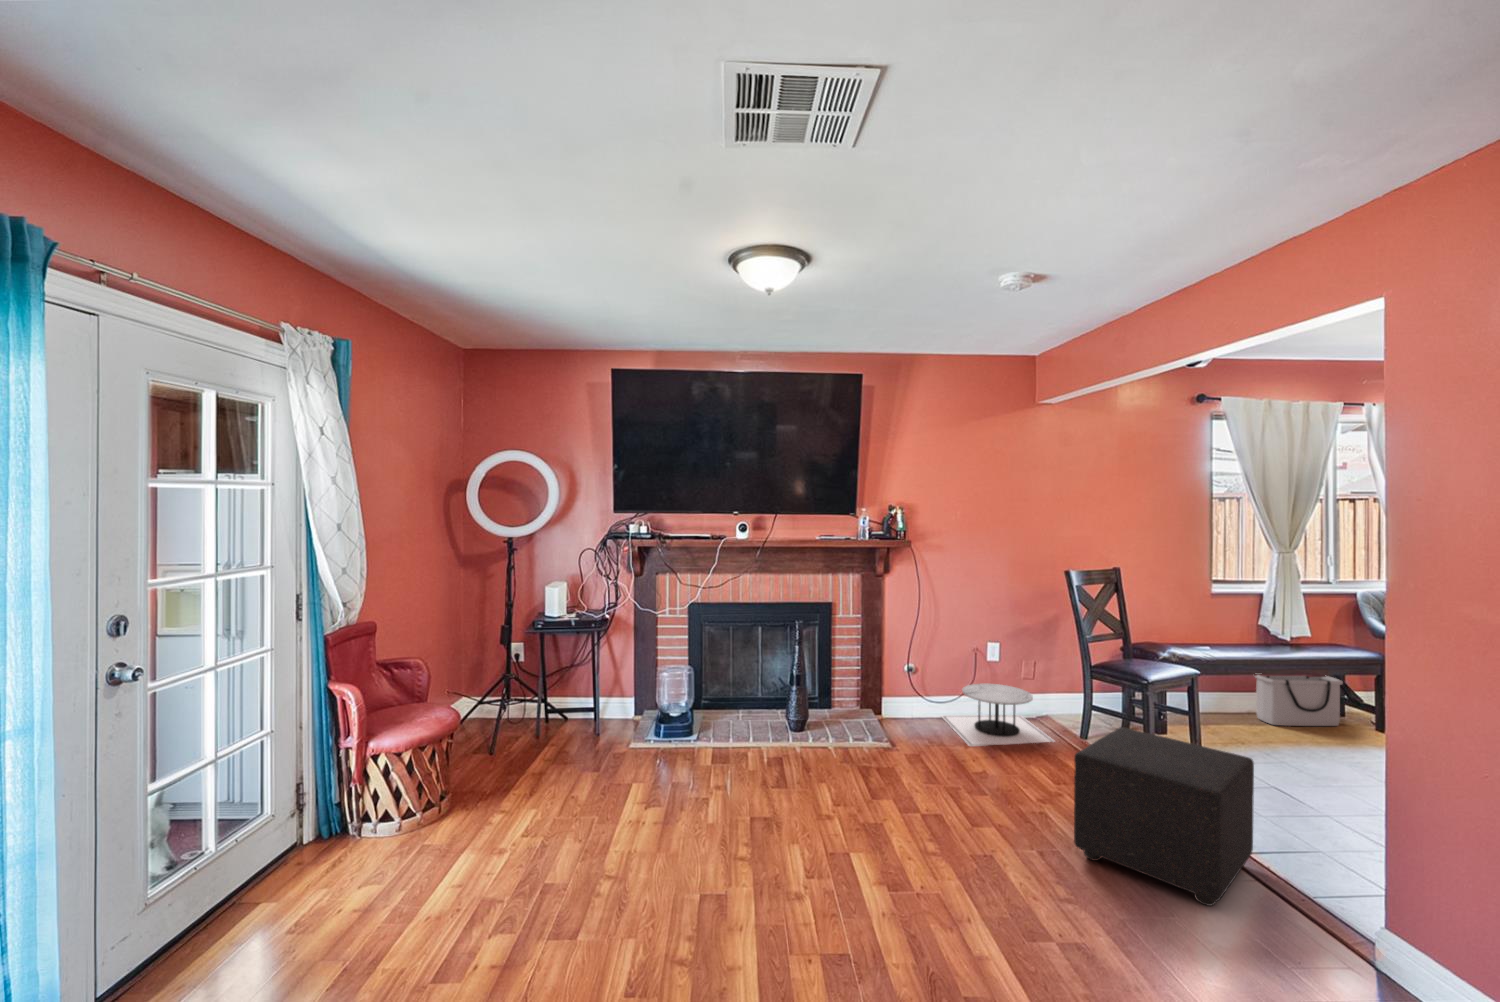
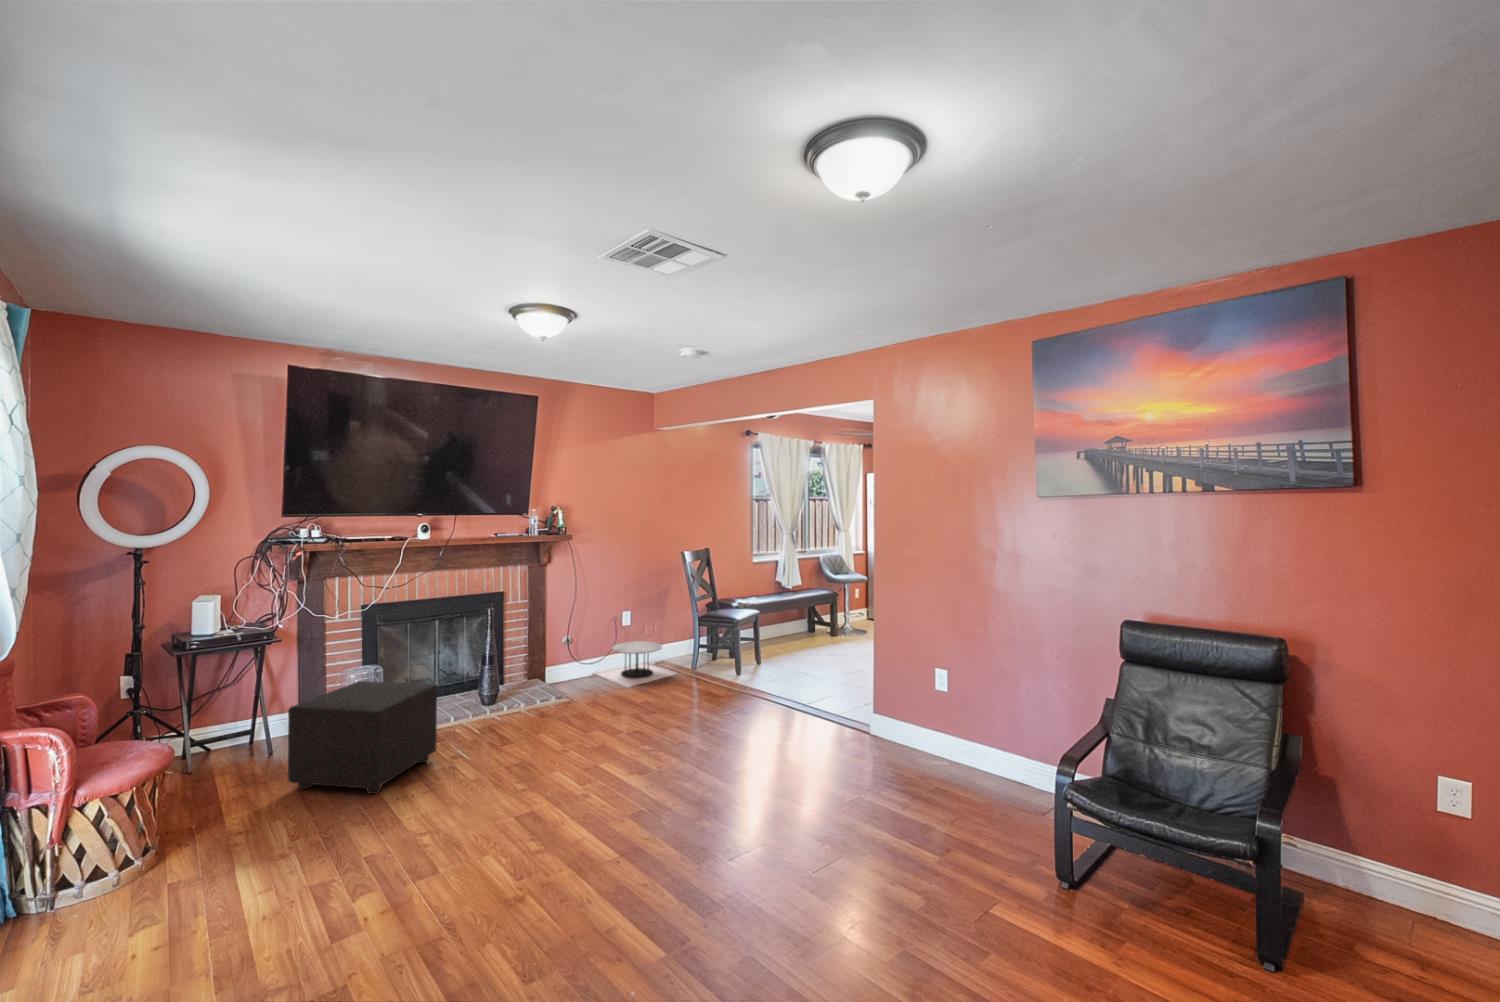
storage bin: present [1255,675,1343,726] -> none [774,607,815,642]
ottoman: present [1074,727,1254,906] -> present [288,681,437,794]

